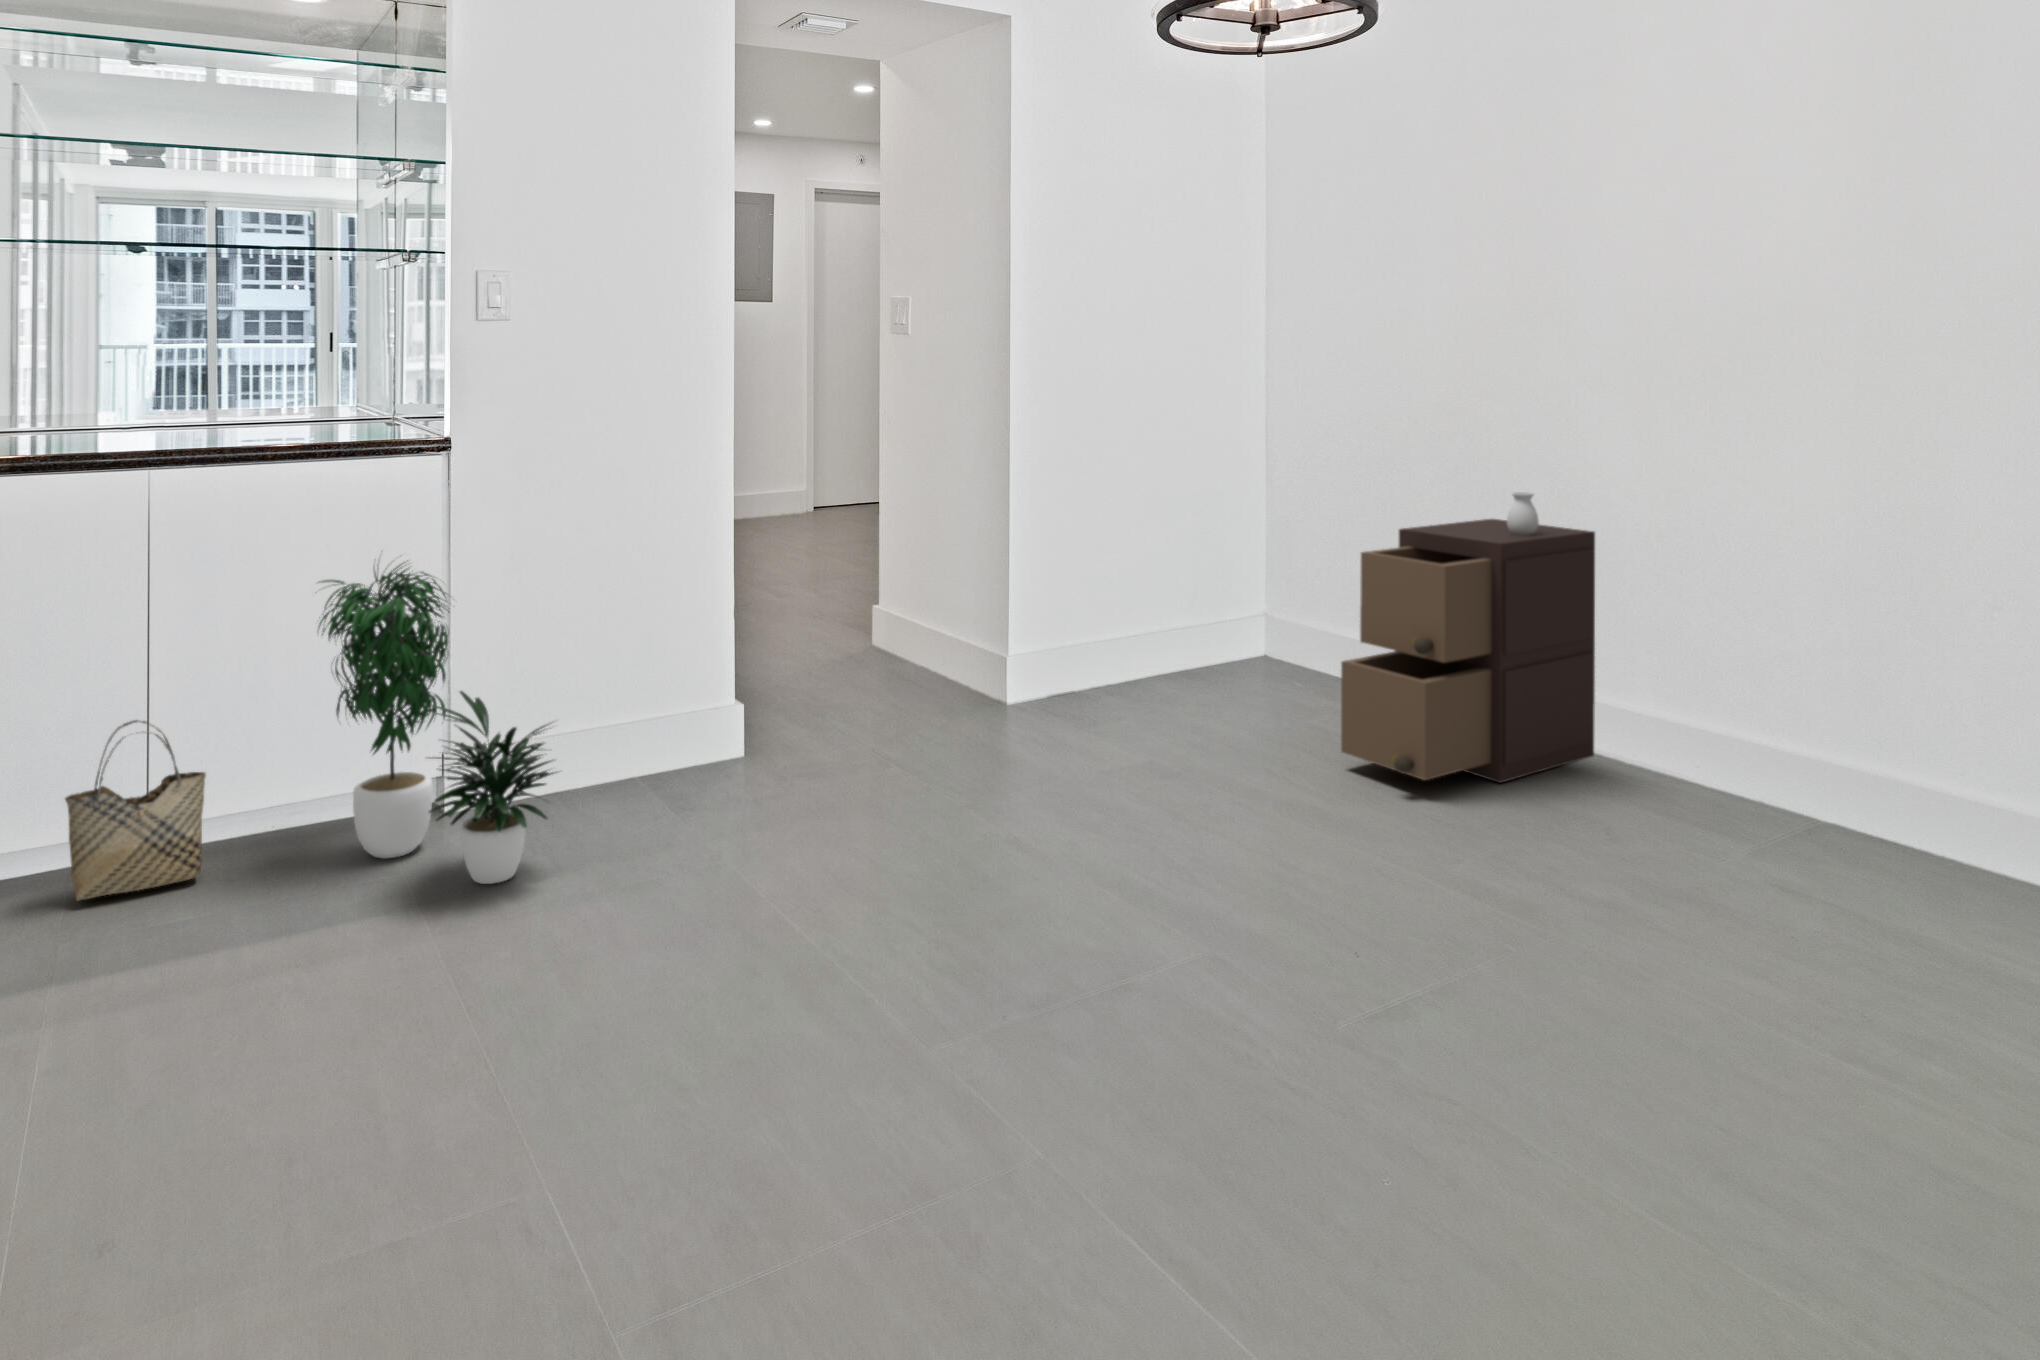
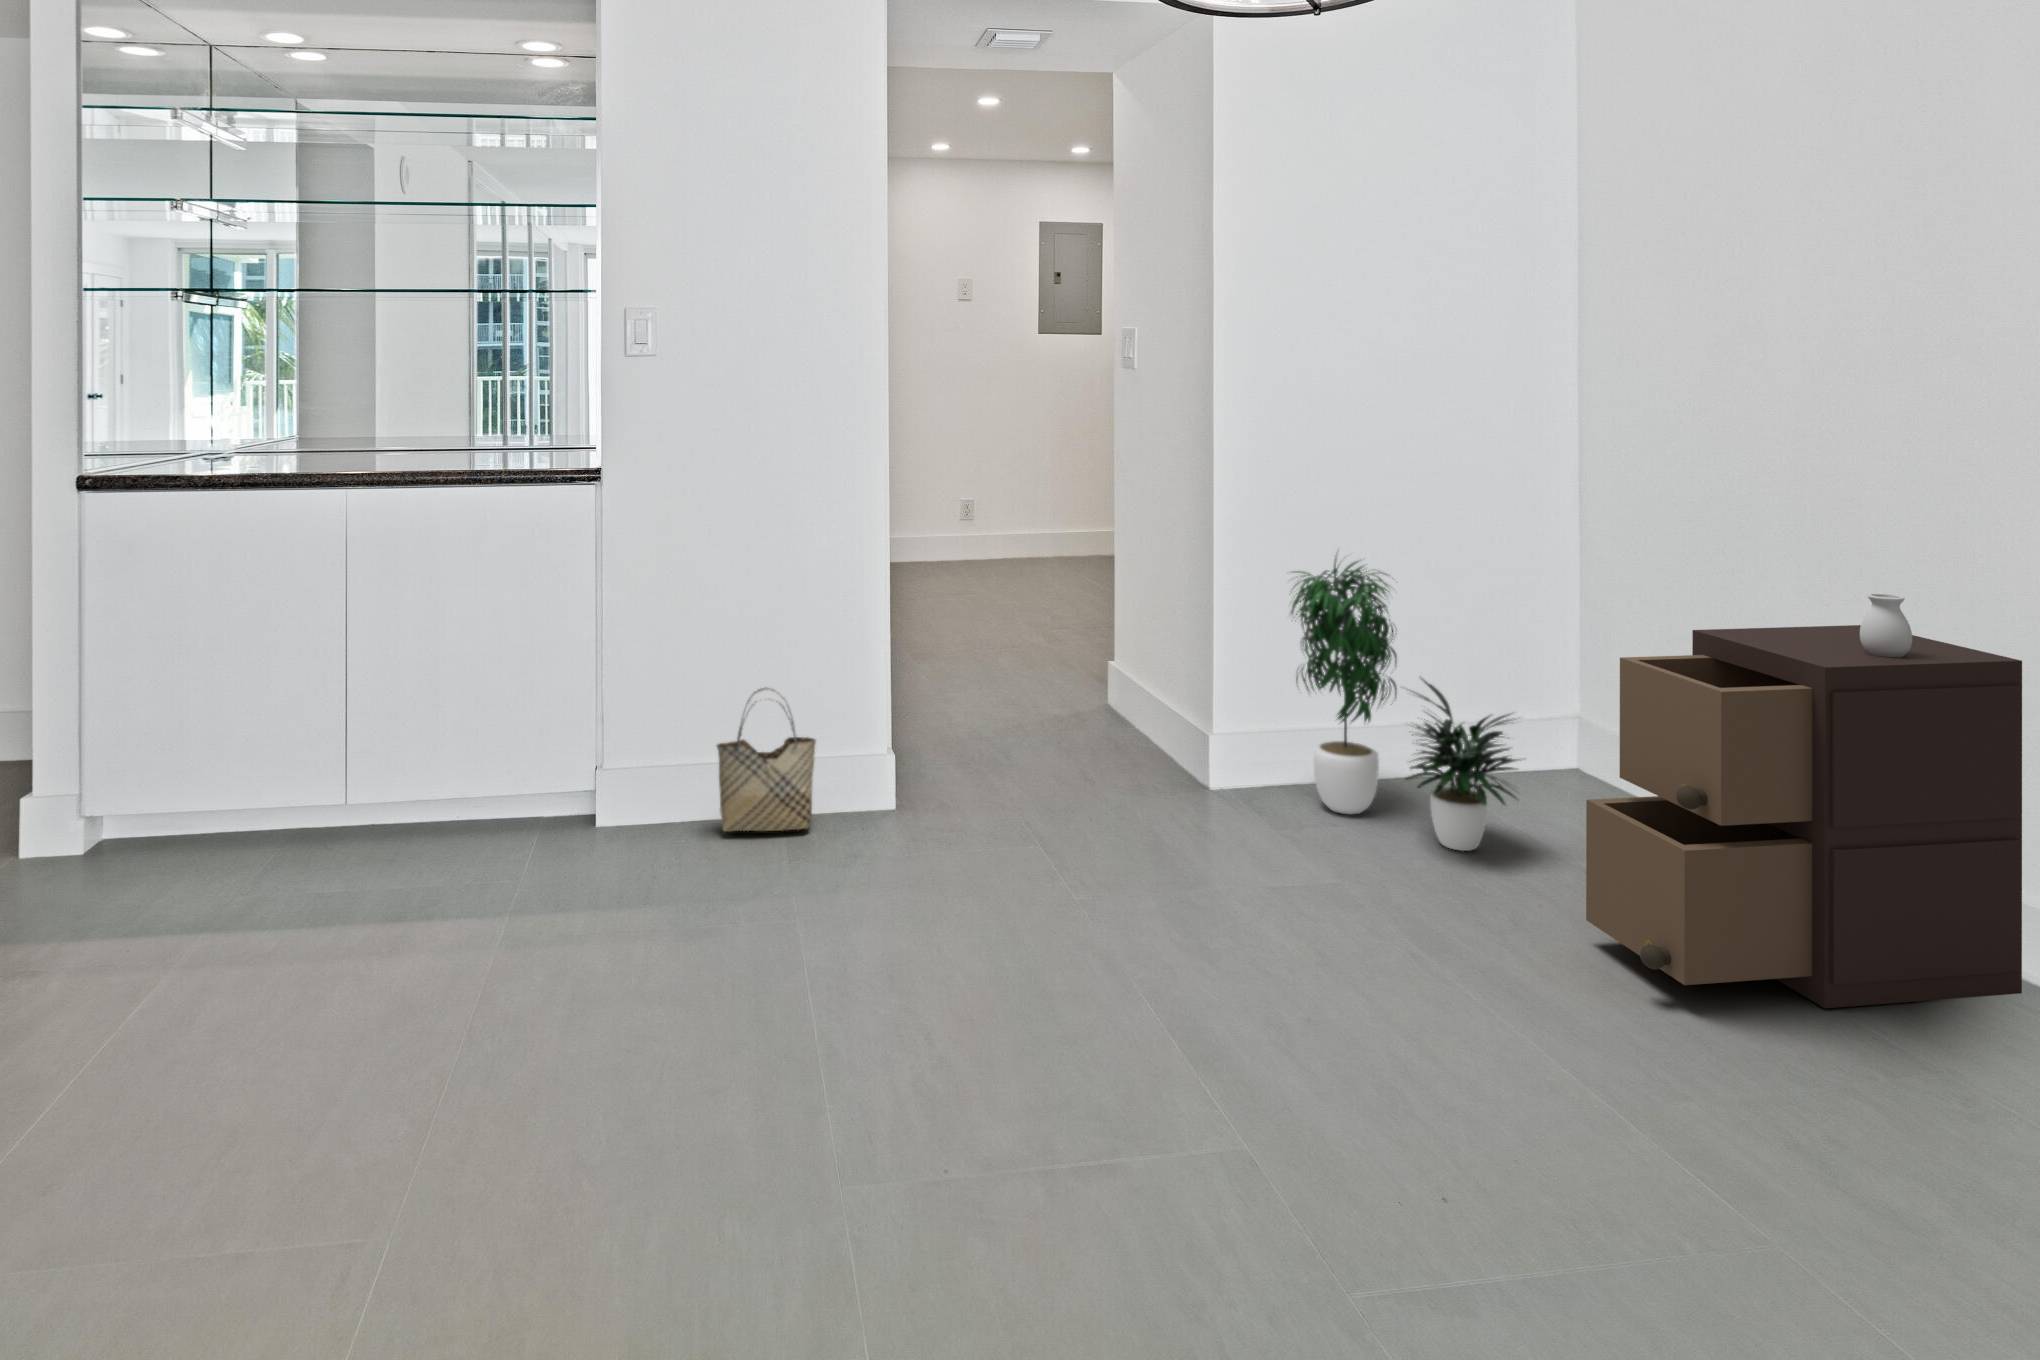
potted plant: present [319,560,557,884] -> present [1291,557,1521,851]
woven basket: present [65,720,206,901] -> present [717,688,816,832]

